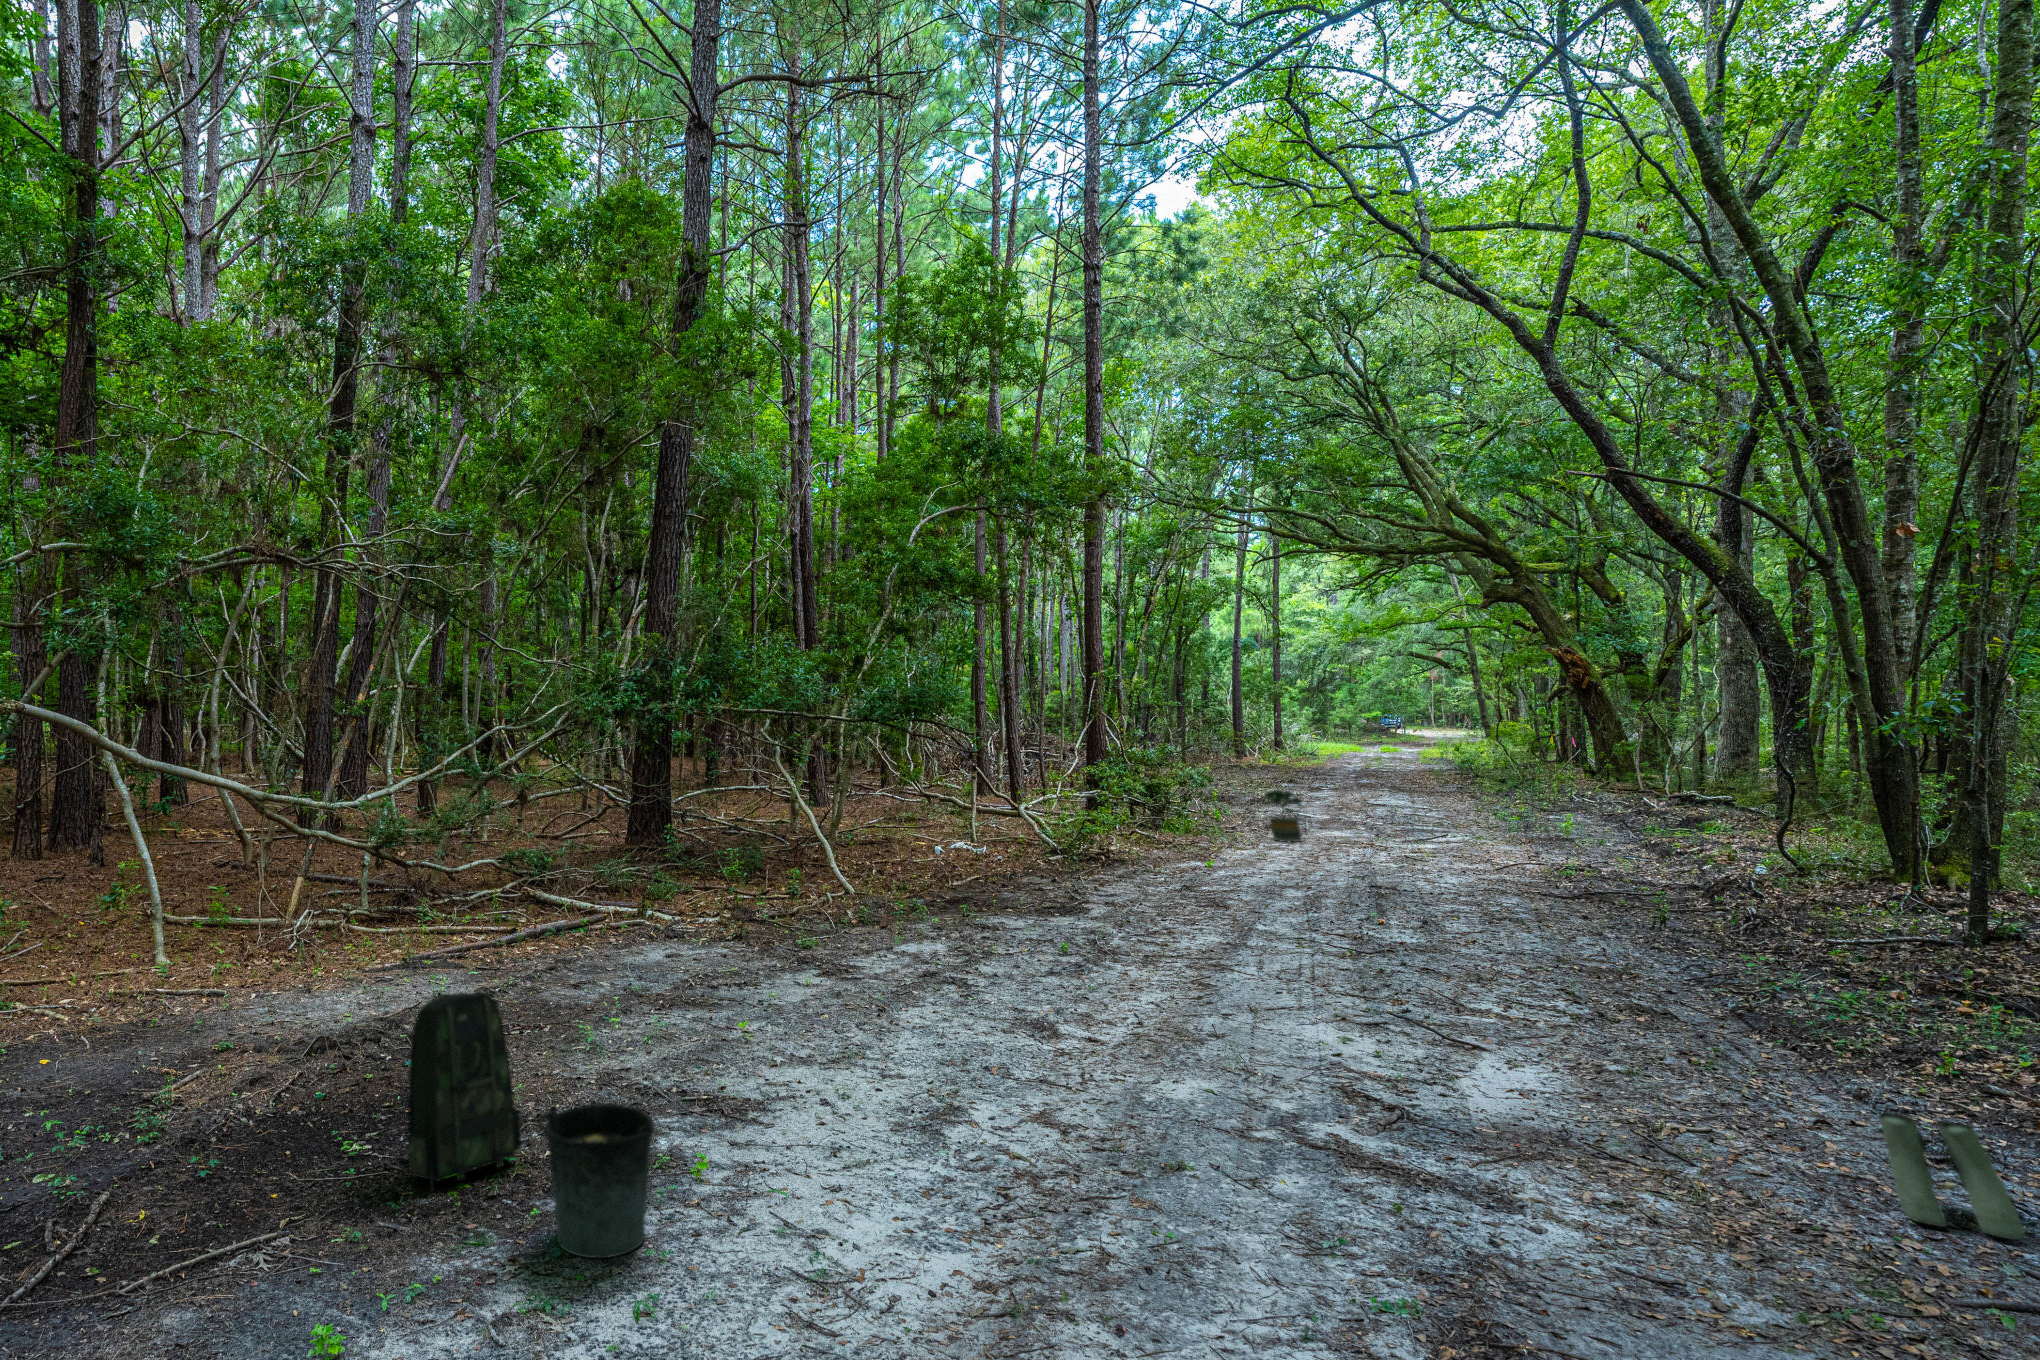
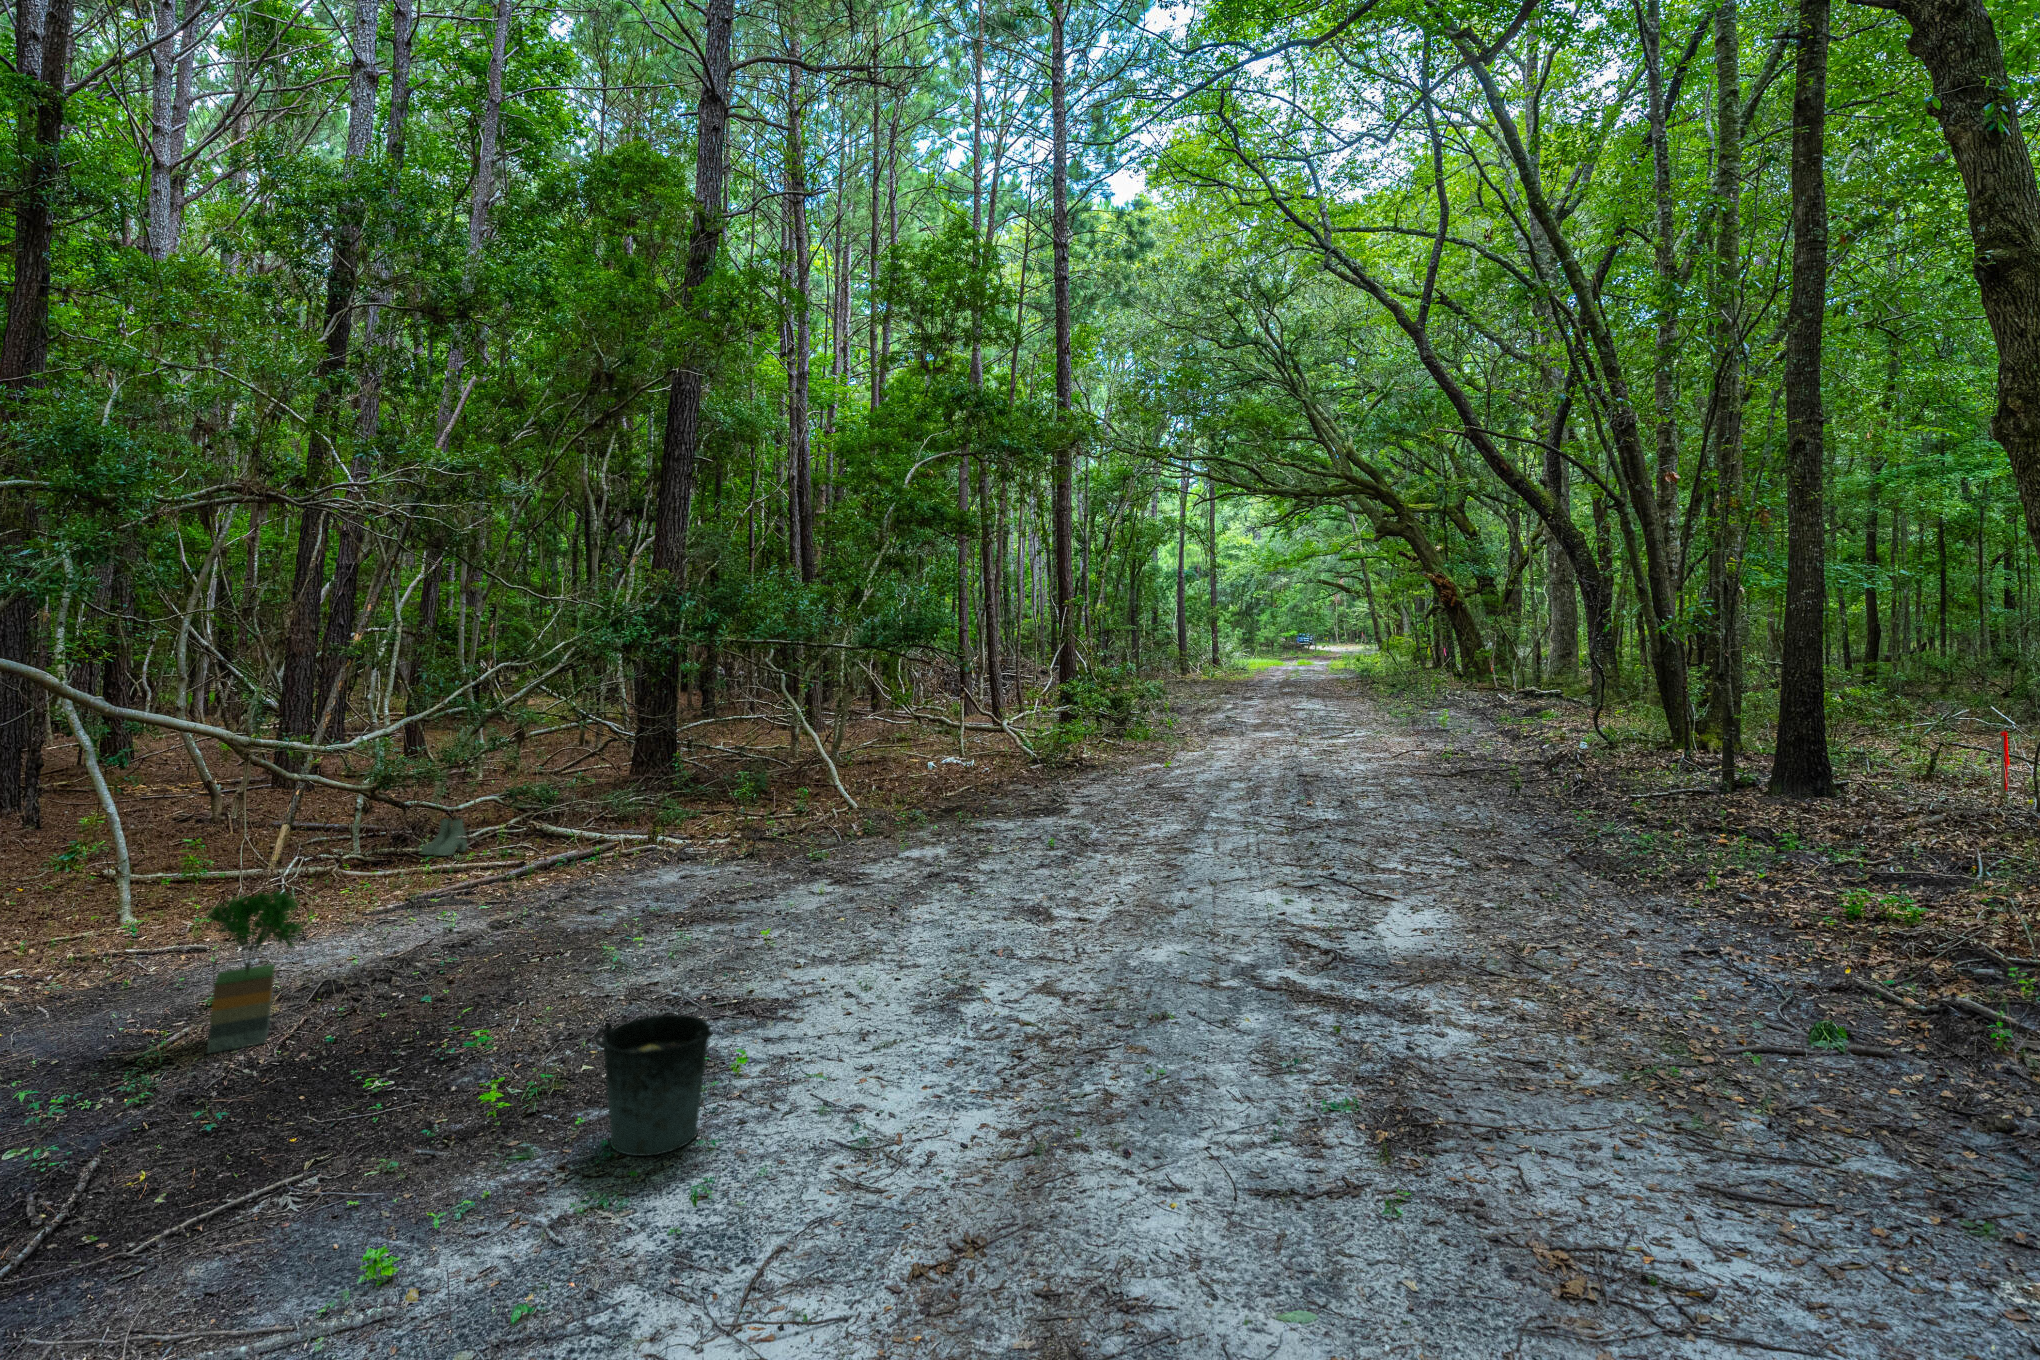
potted tree: present [1262,790,1302,842] -> present [206,891,303,1053]
backpack: present [407,993,522,1183] -> none [442,922,564,1119]
boots: present [1878,1113,2025,1240] -> present [422,818,467,856]

